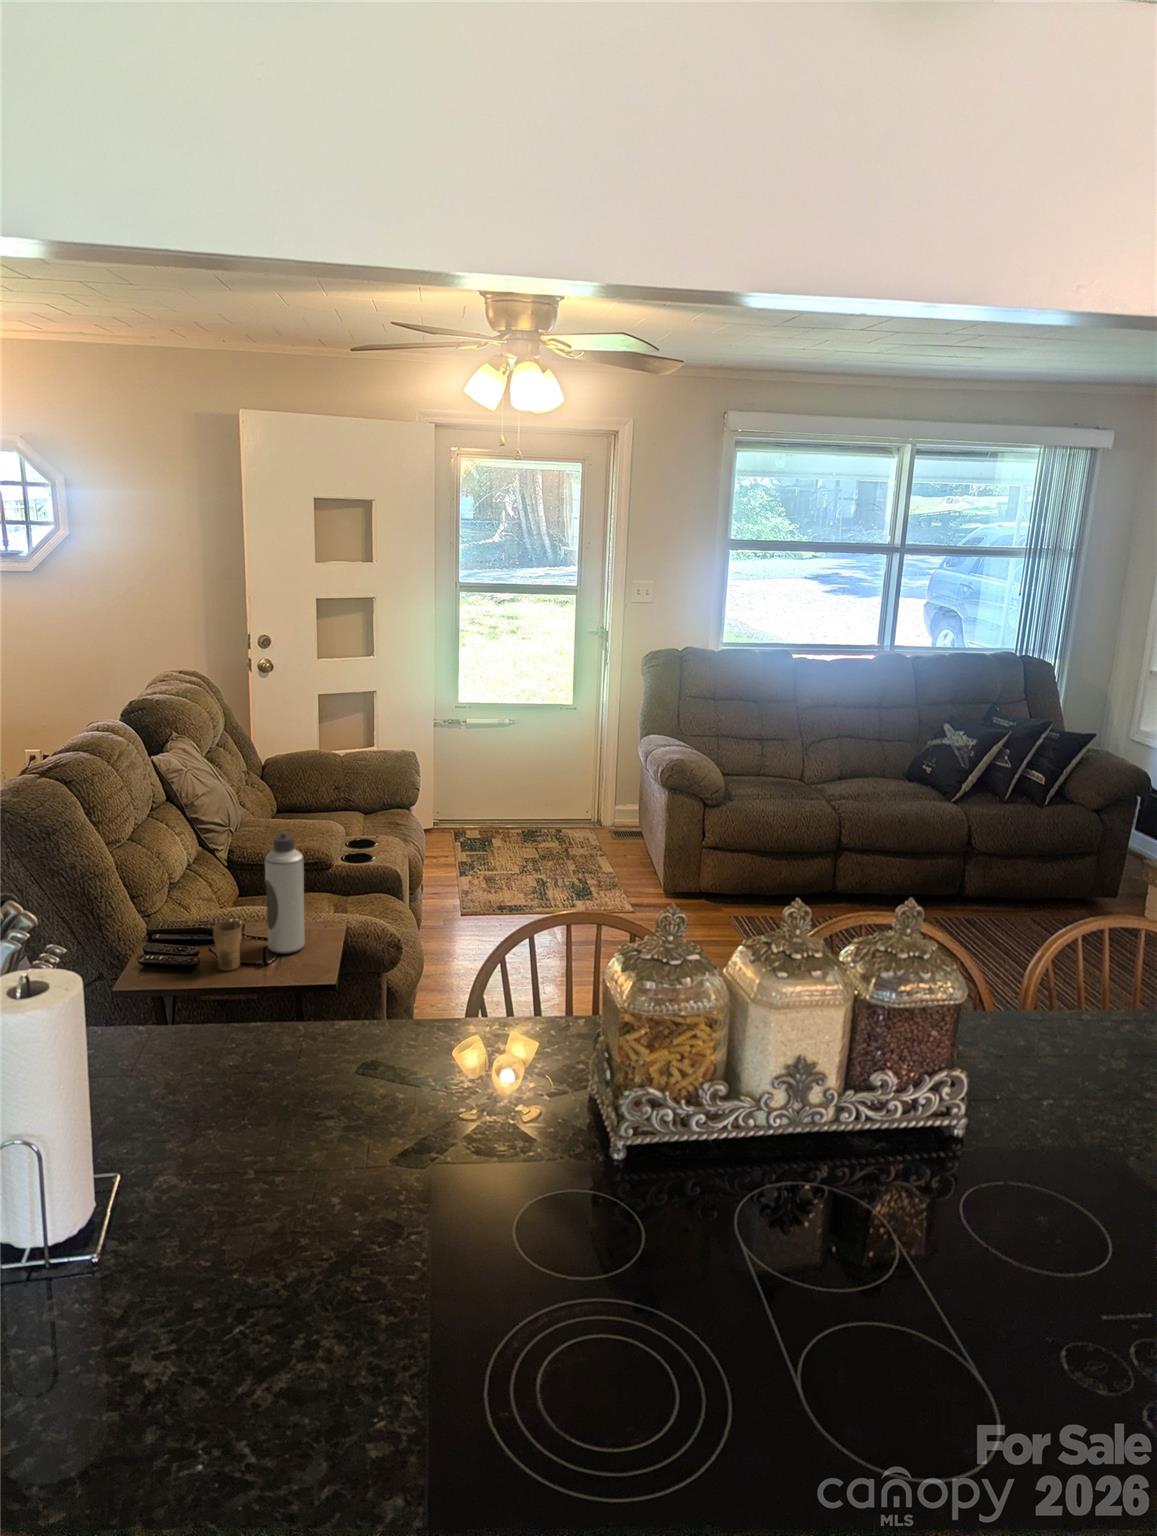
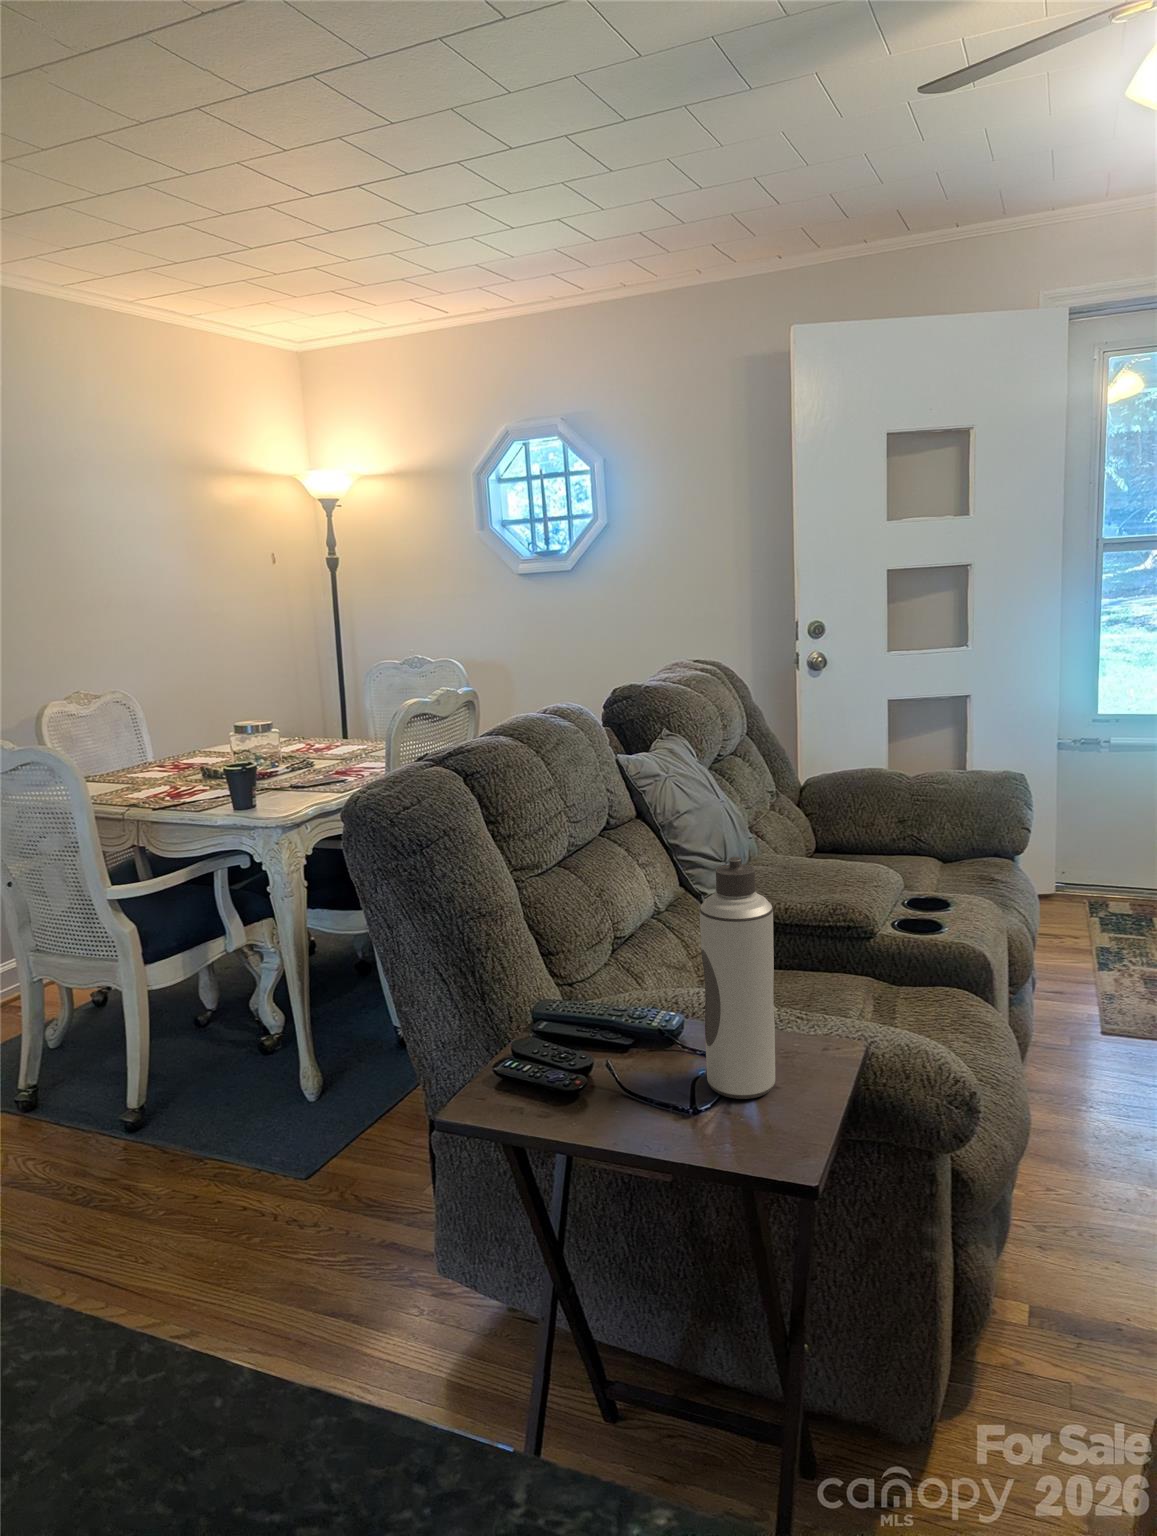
cup: present [213,920,242,971] -> none [598,1018,650,1116]

